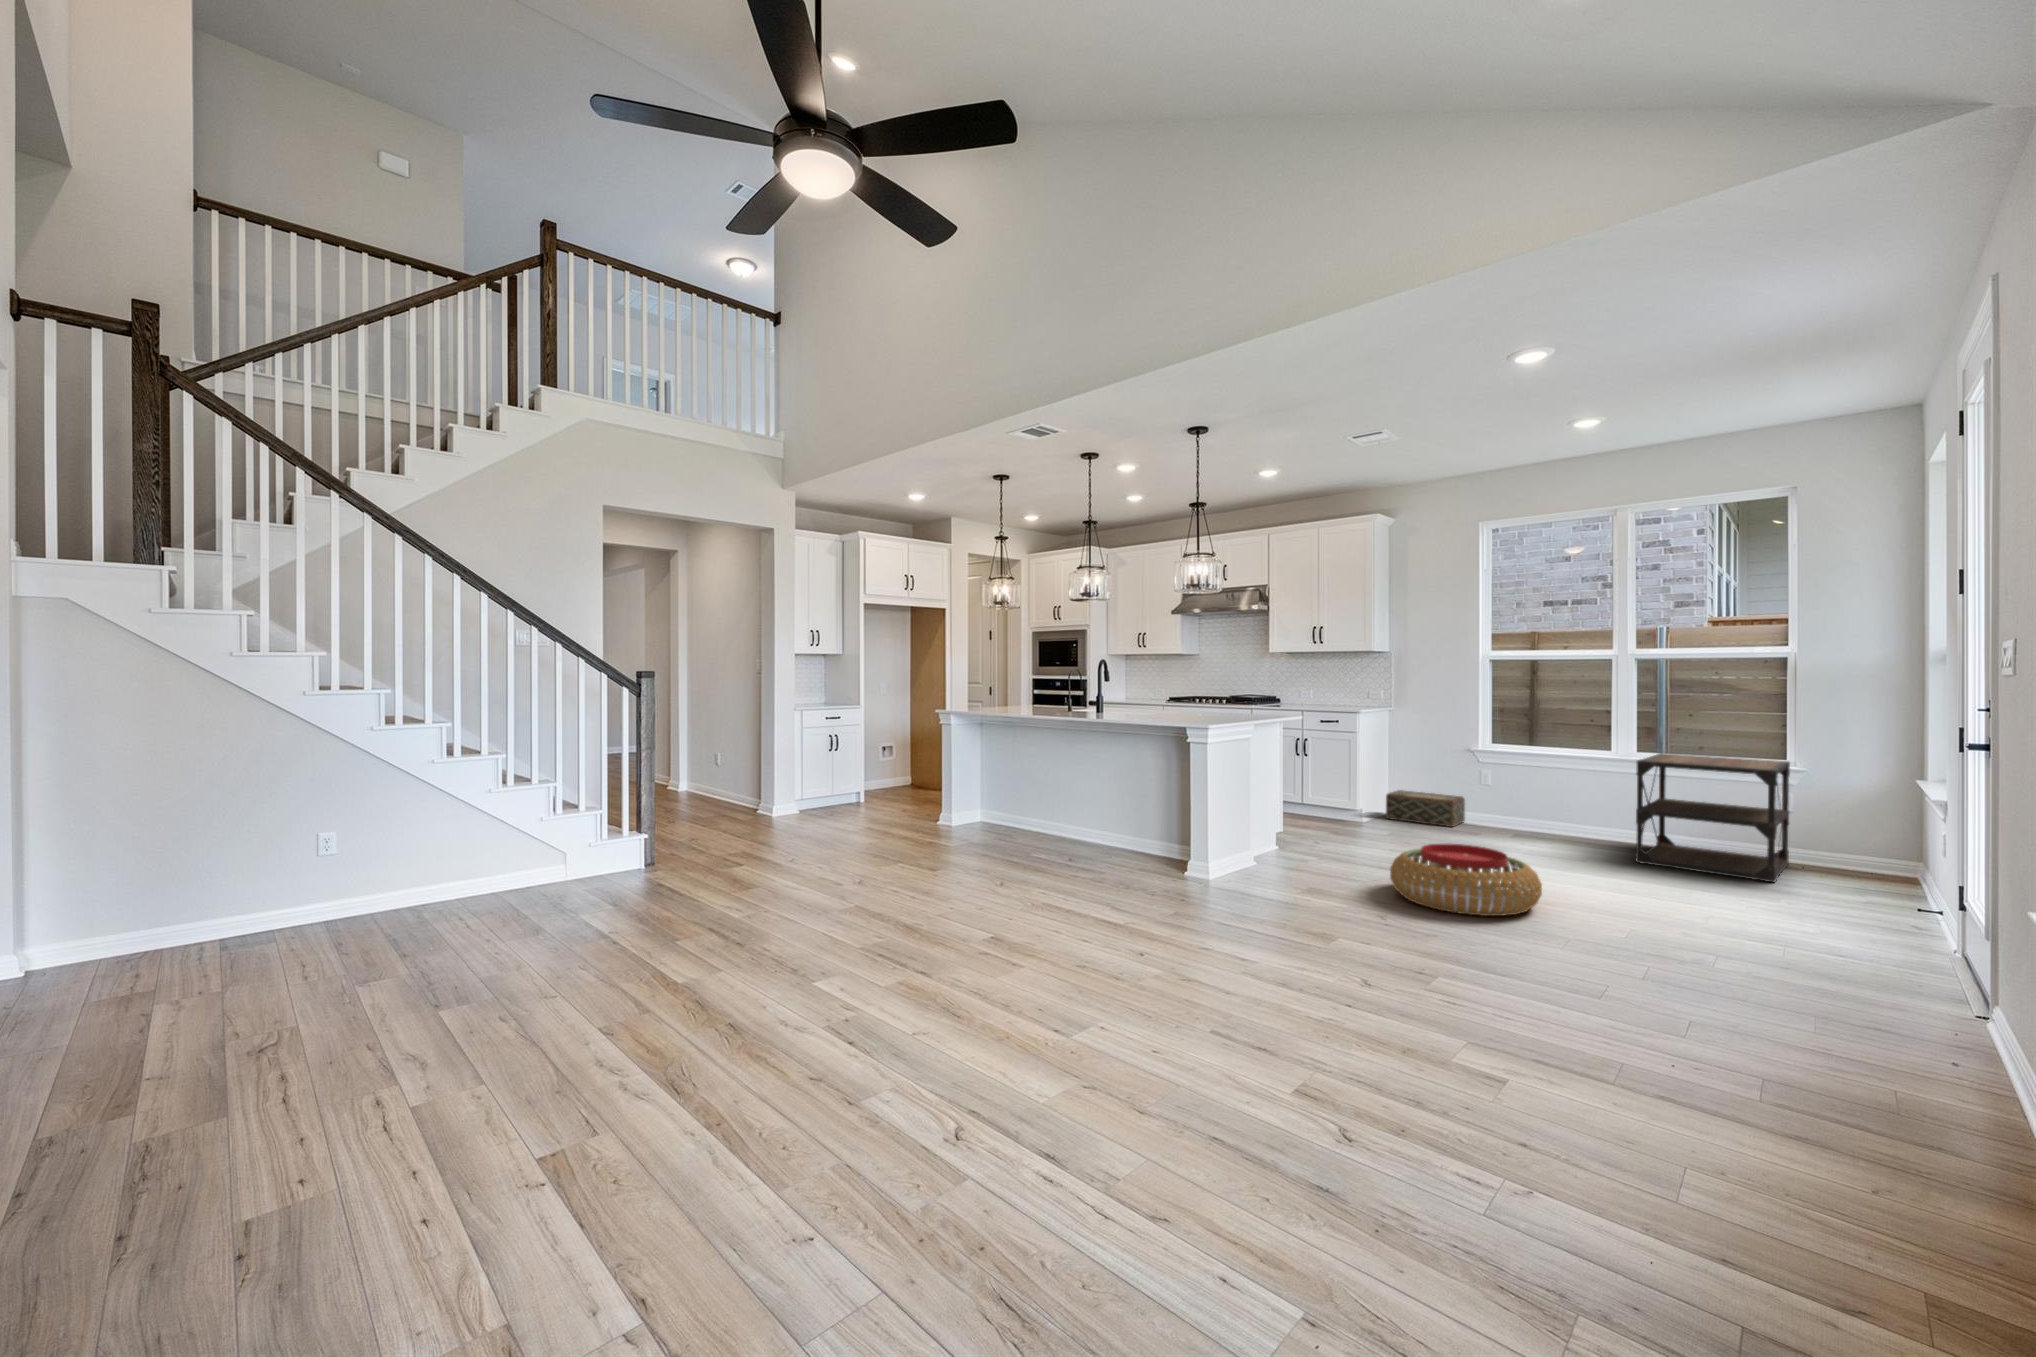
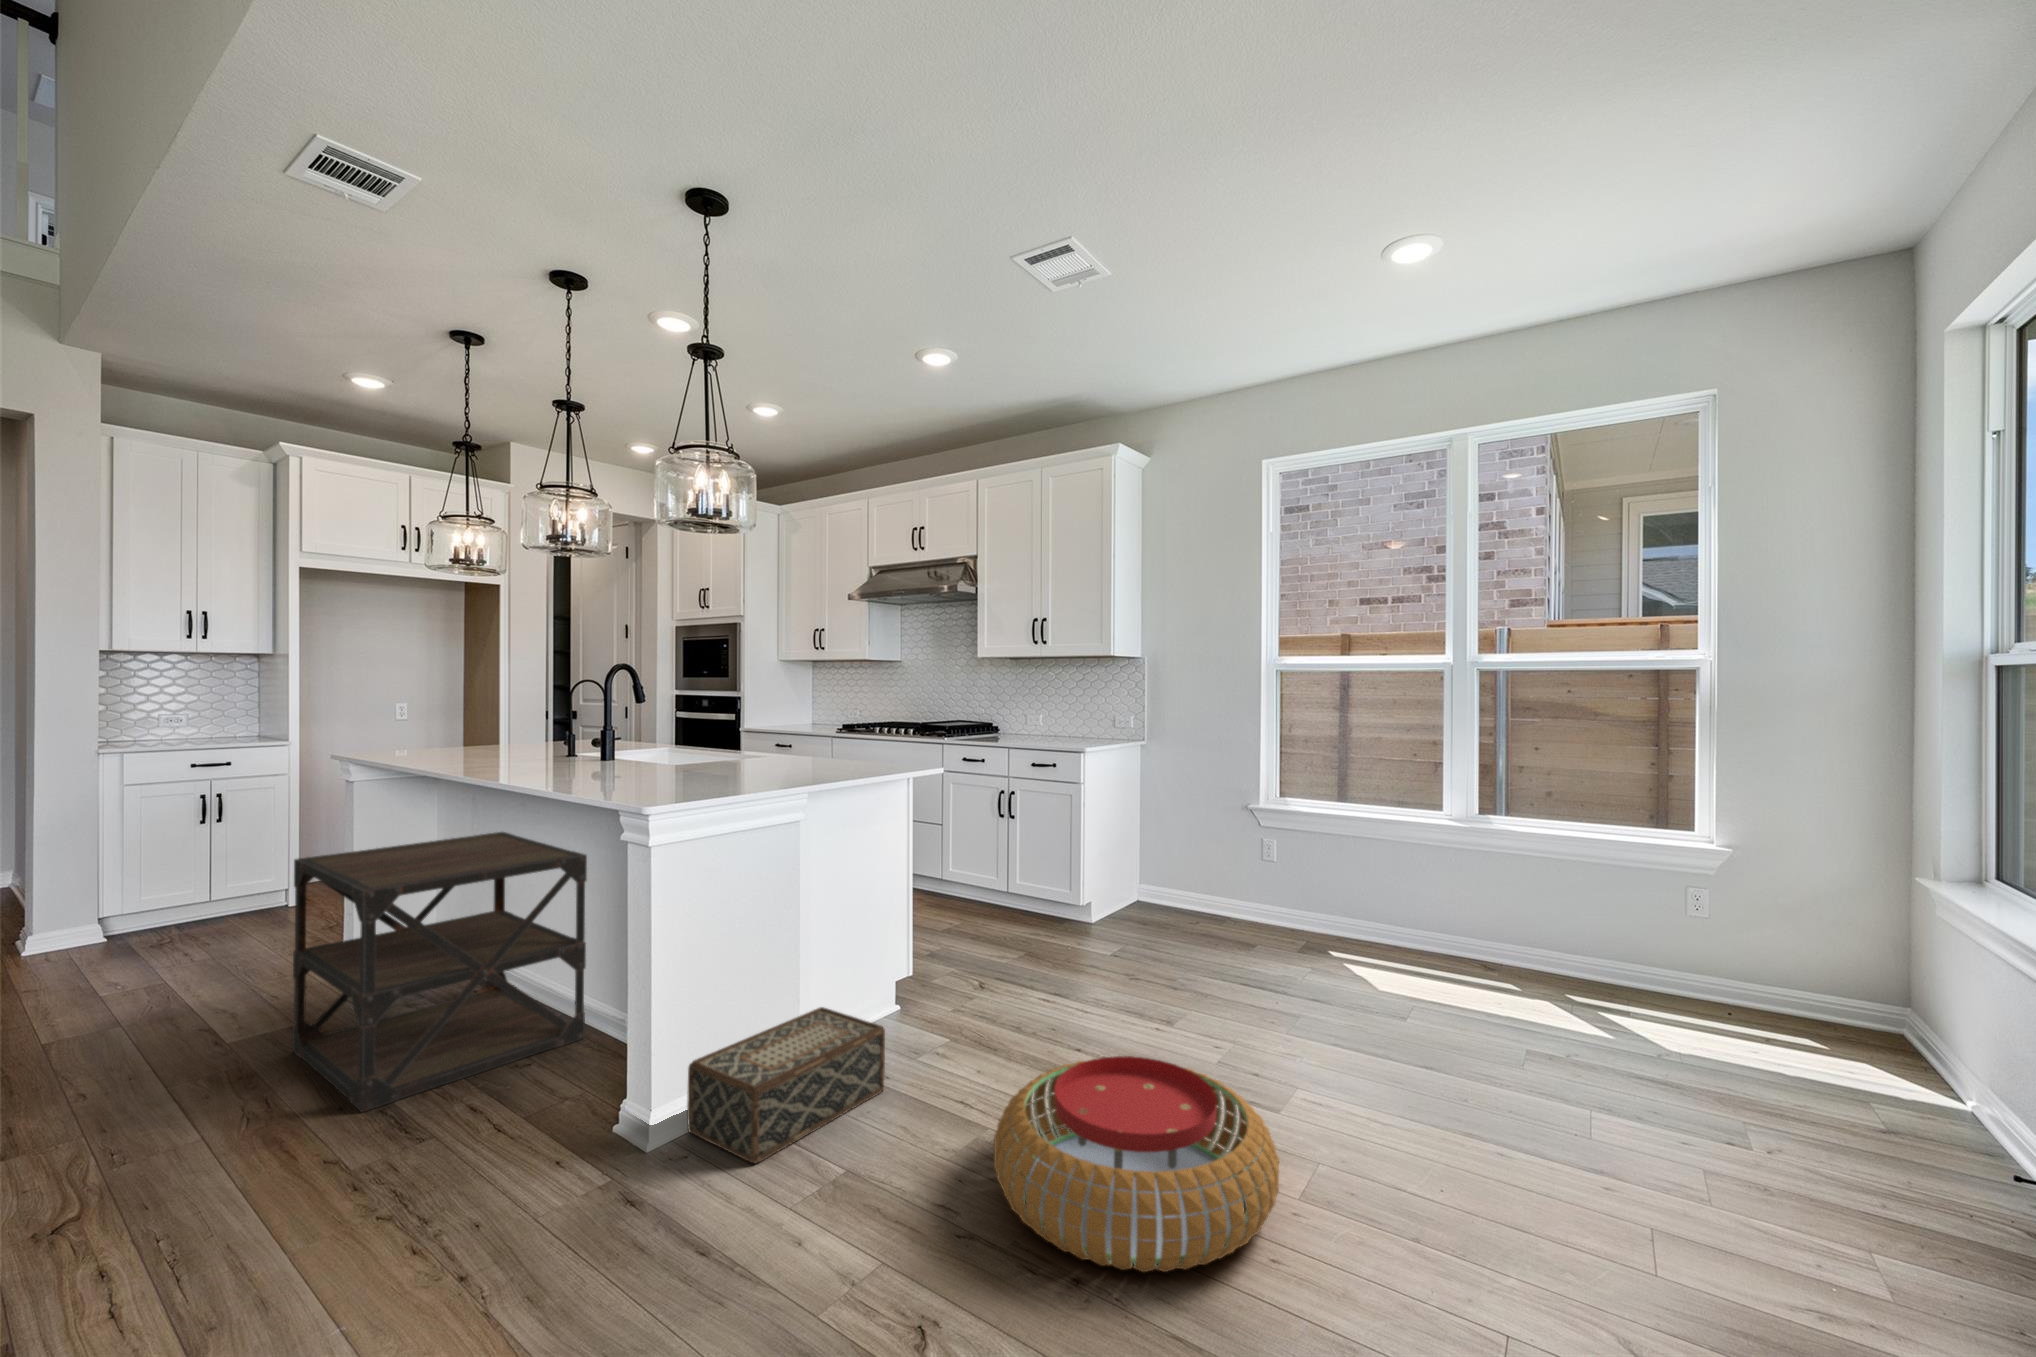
side table: present [1636,753,1790,882] -> present [292,832,587,1112]
woven basket: present [1386,790,1465,827] -> present [687,1007,885,1164]

